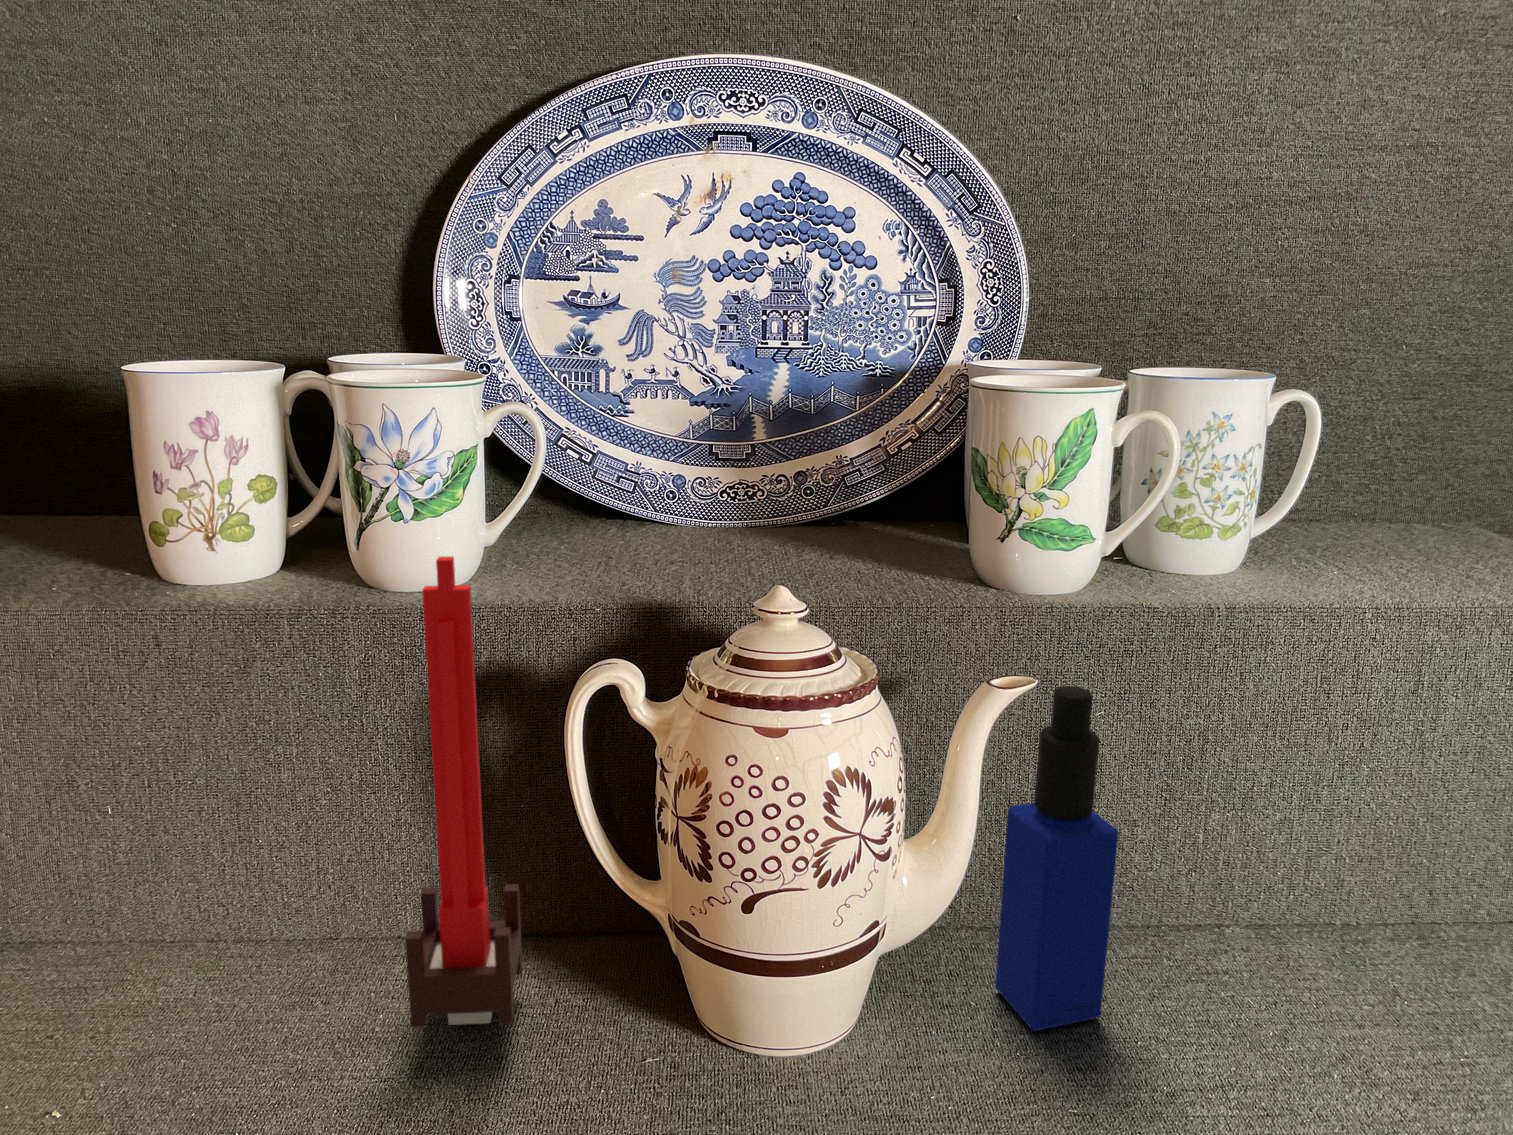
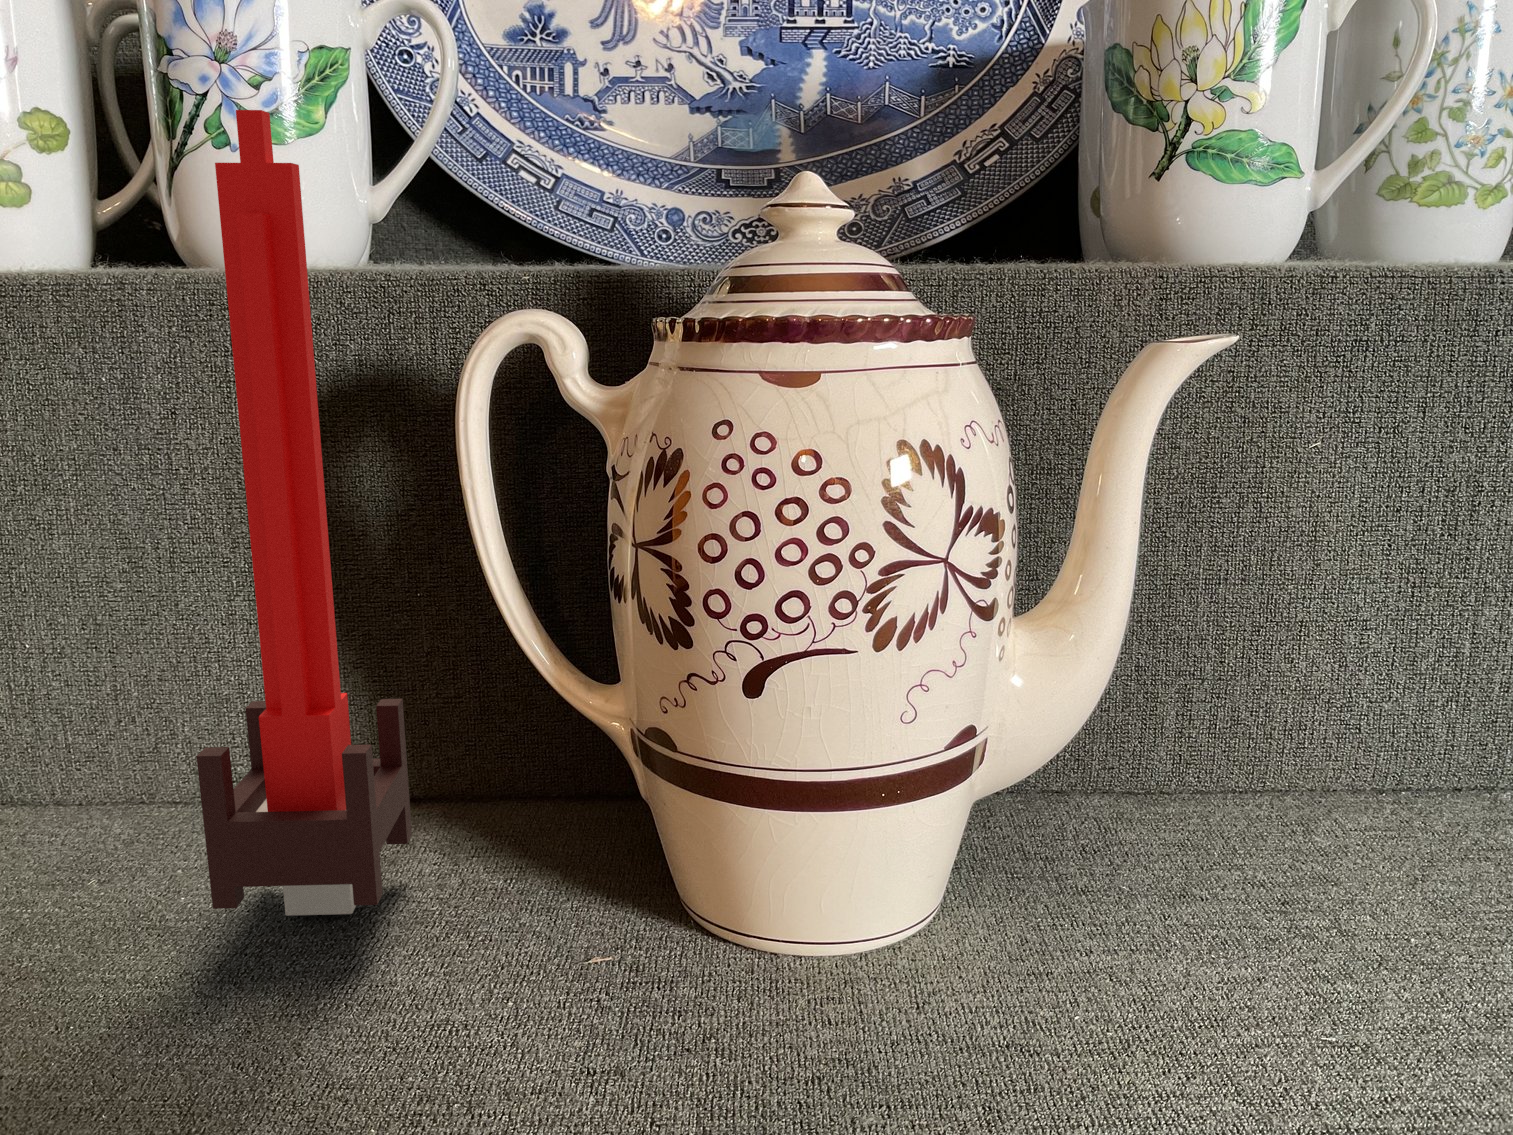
bottle: present [995,686,1119,1031] -> none [1155,354,1370,930]

